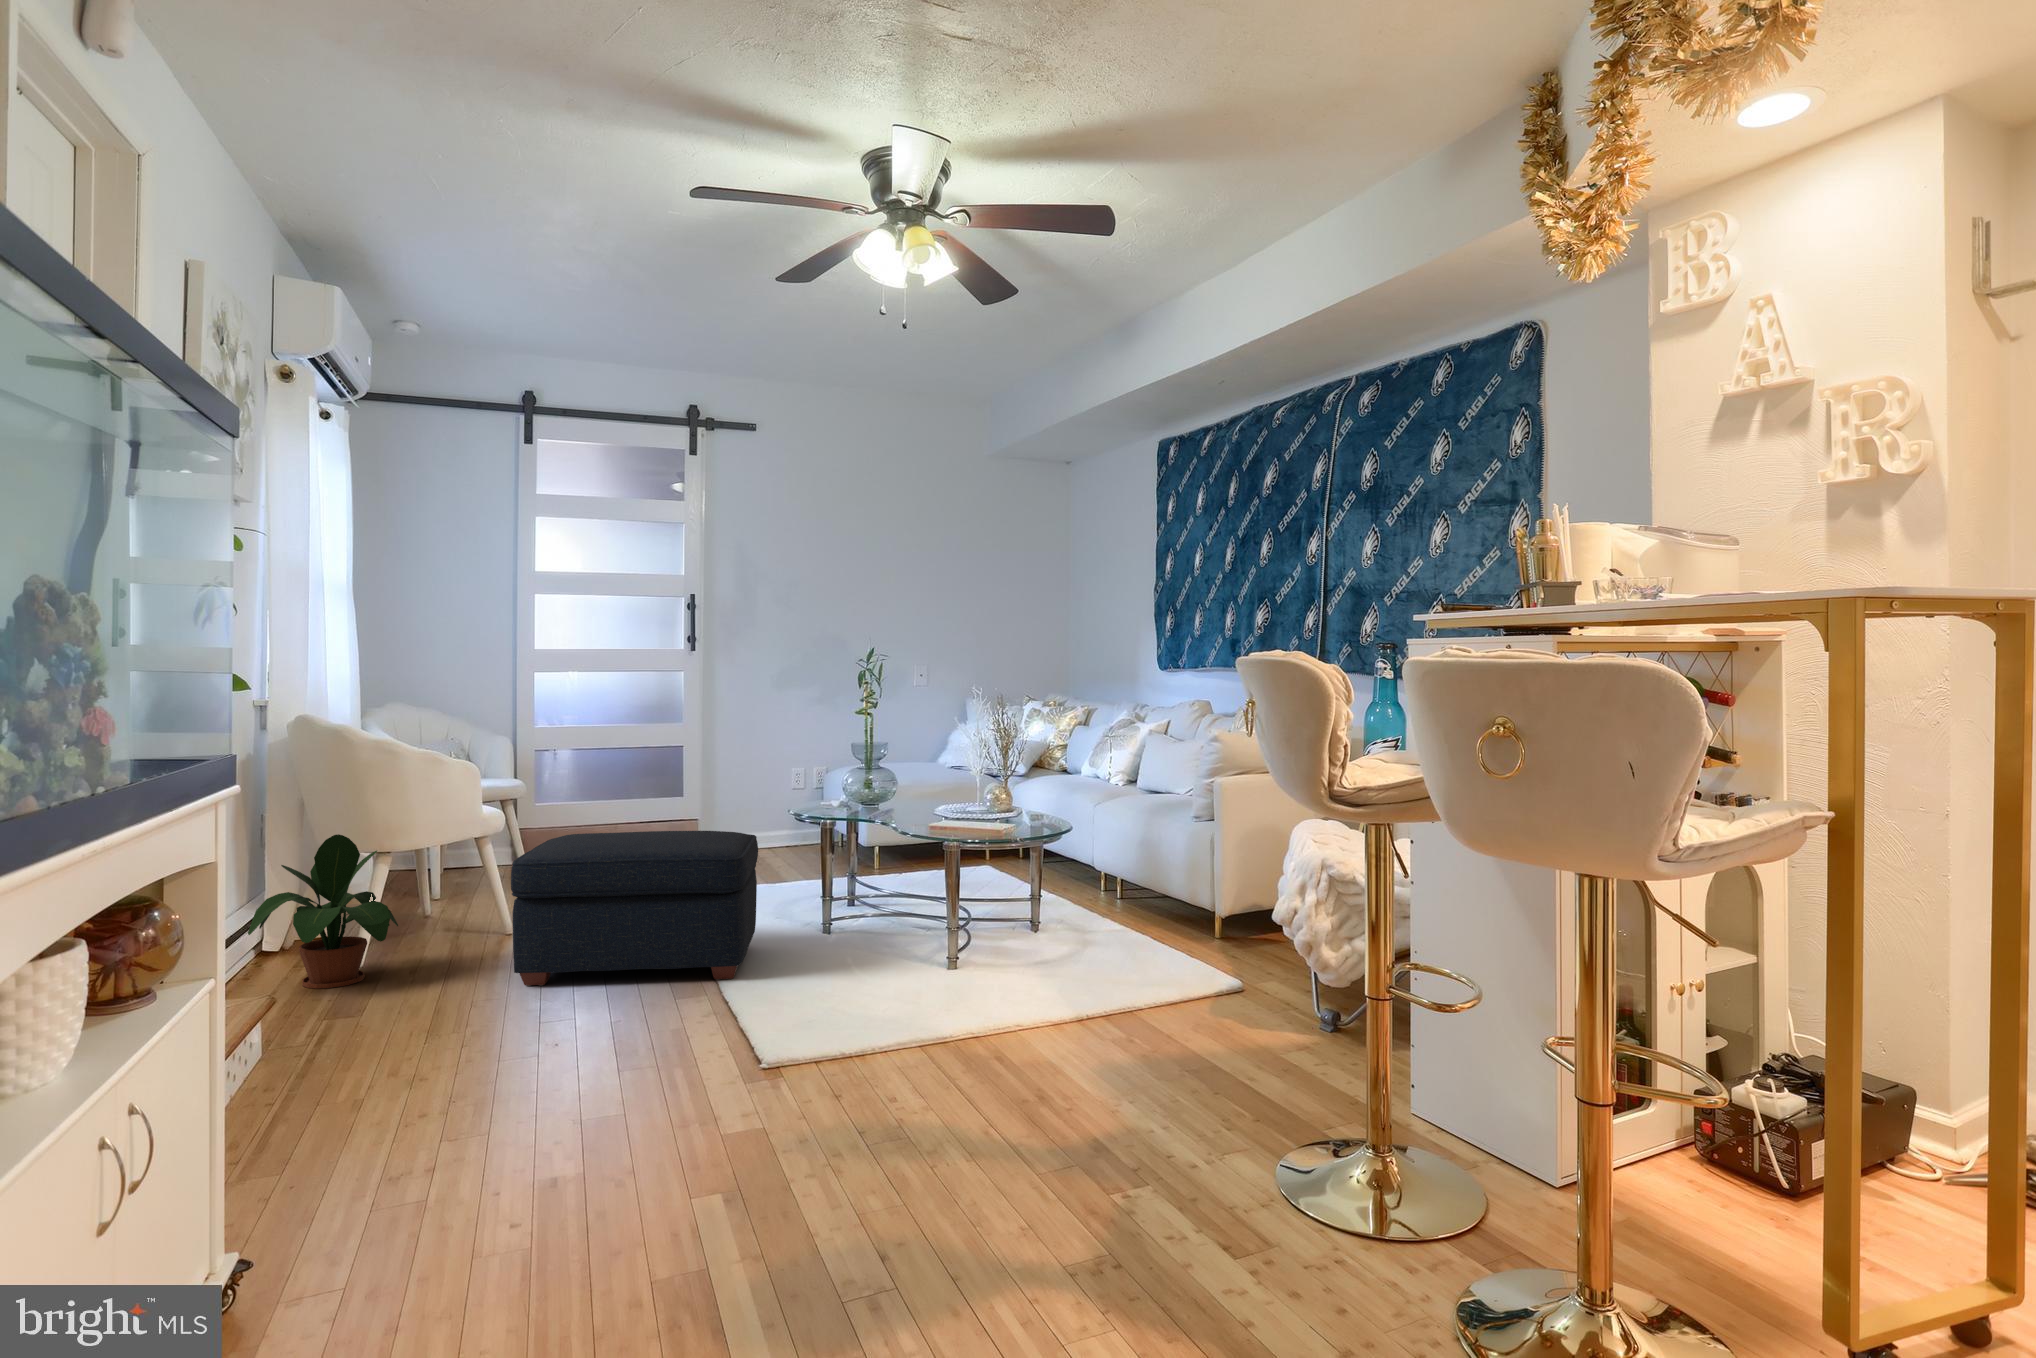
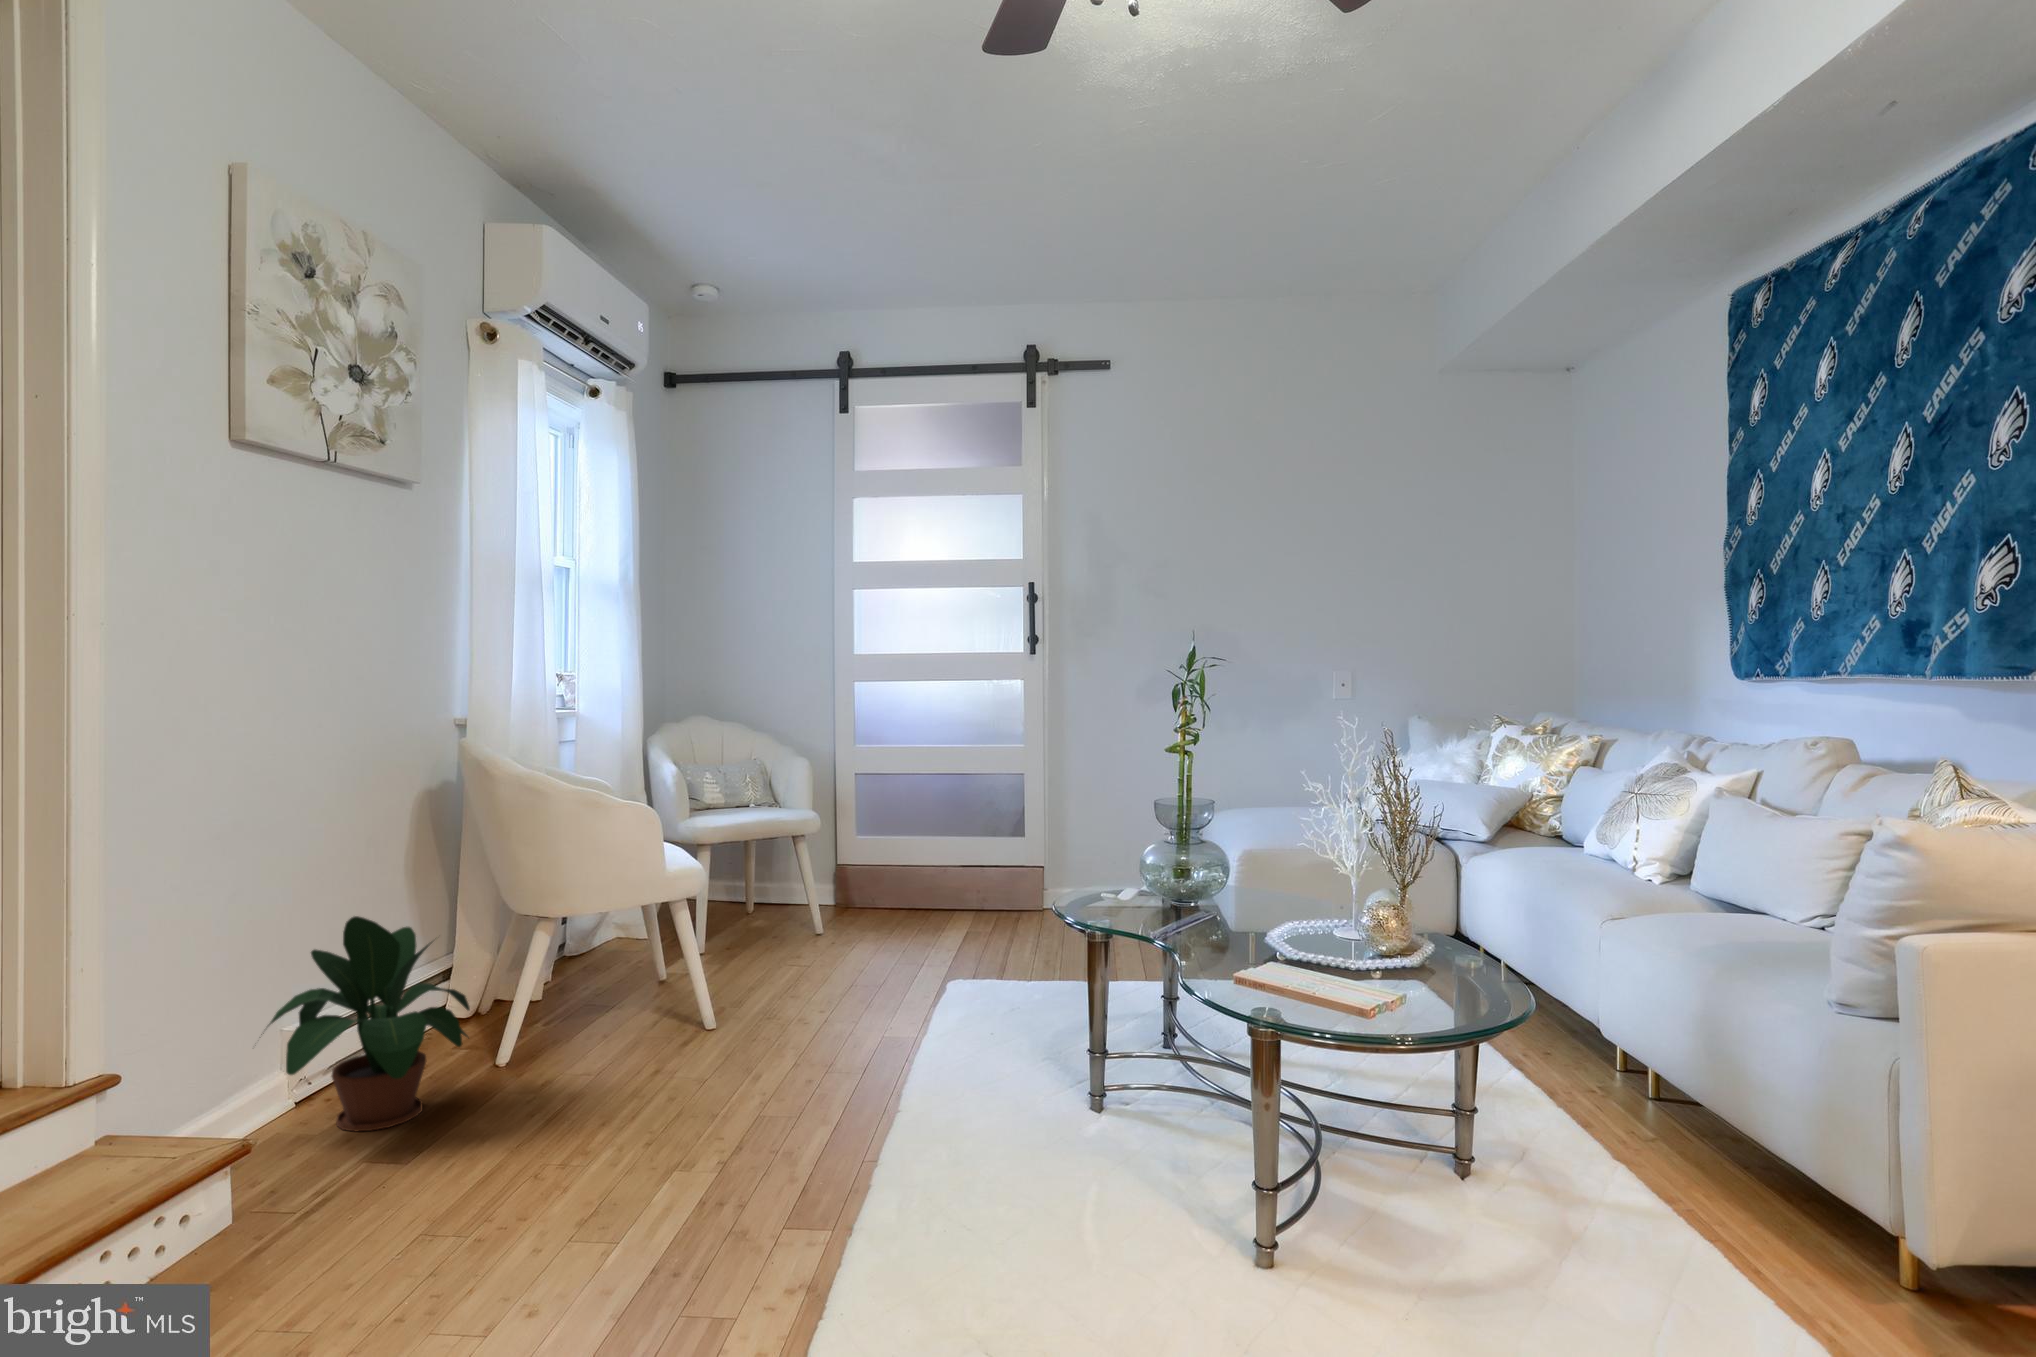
ottoman: present [511,831,758,986] -> none [530,928,956,1234]

